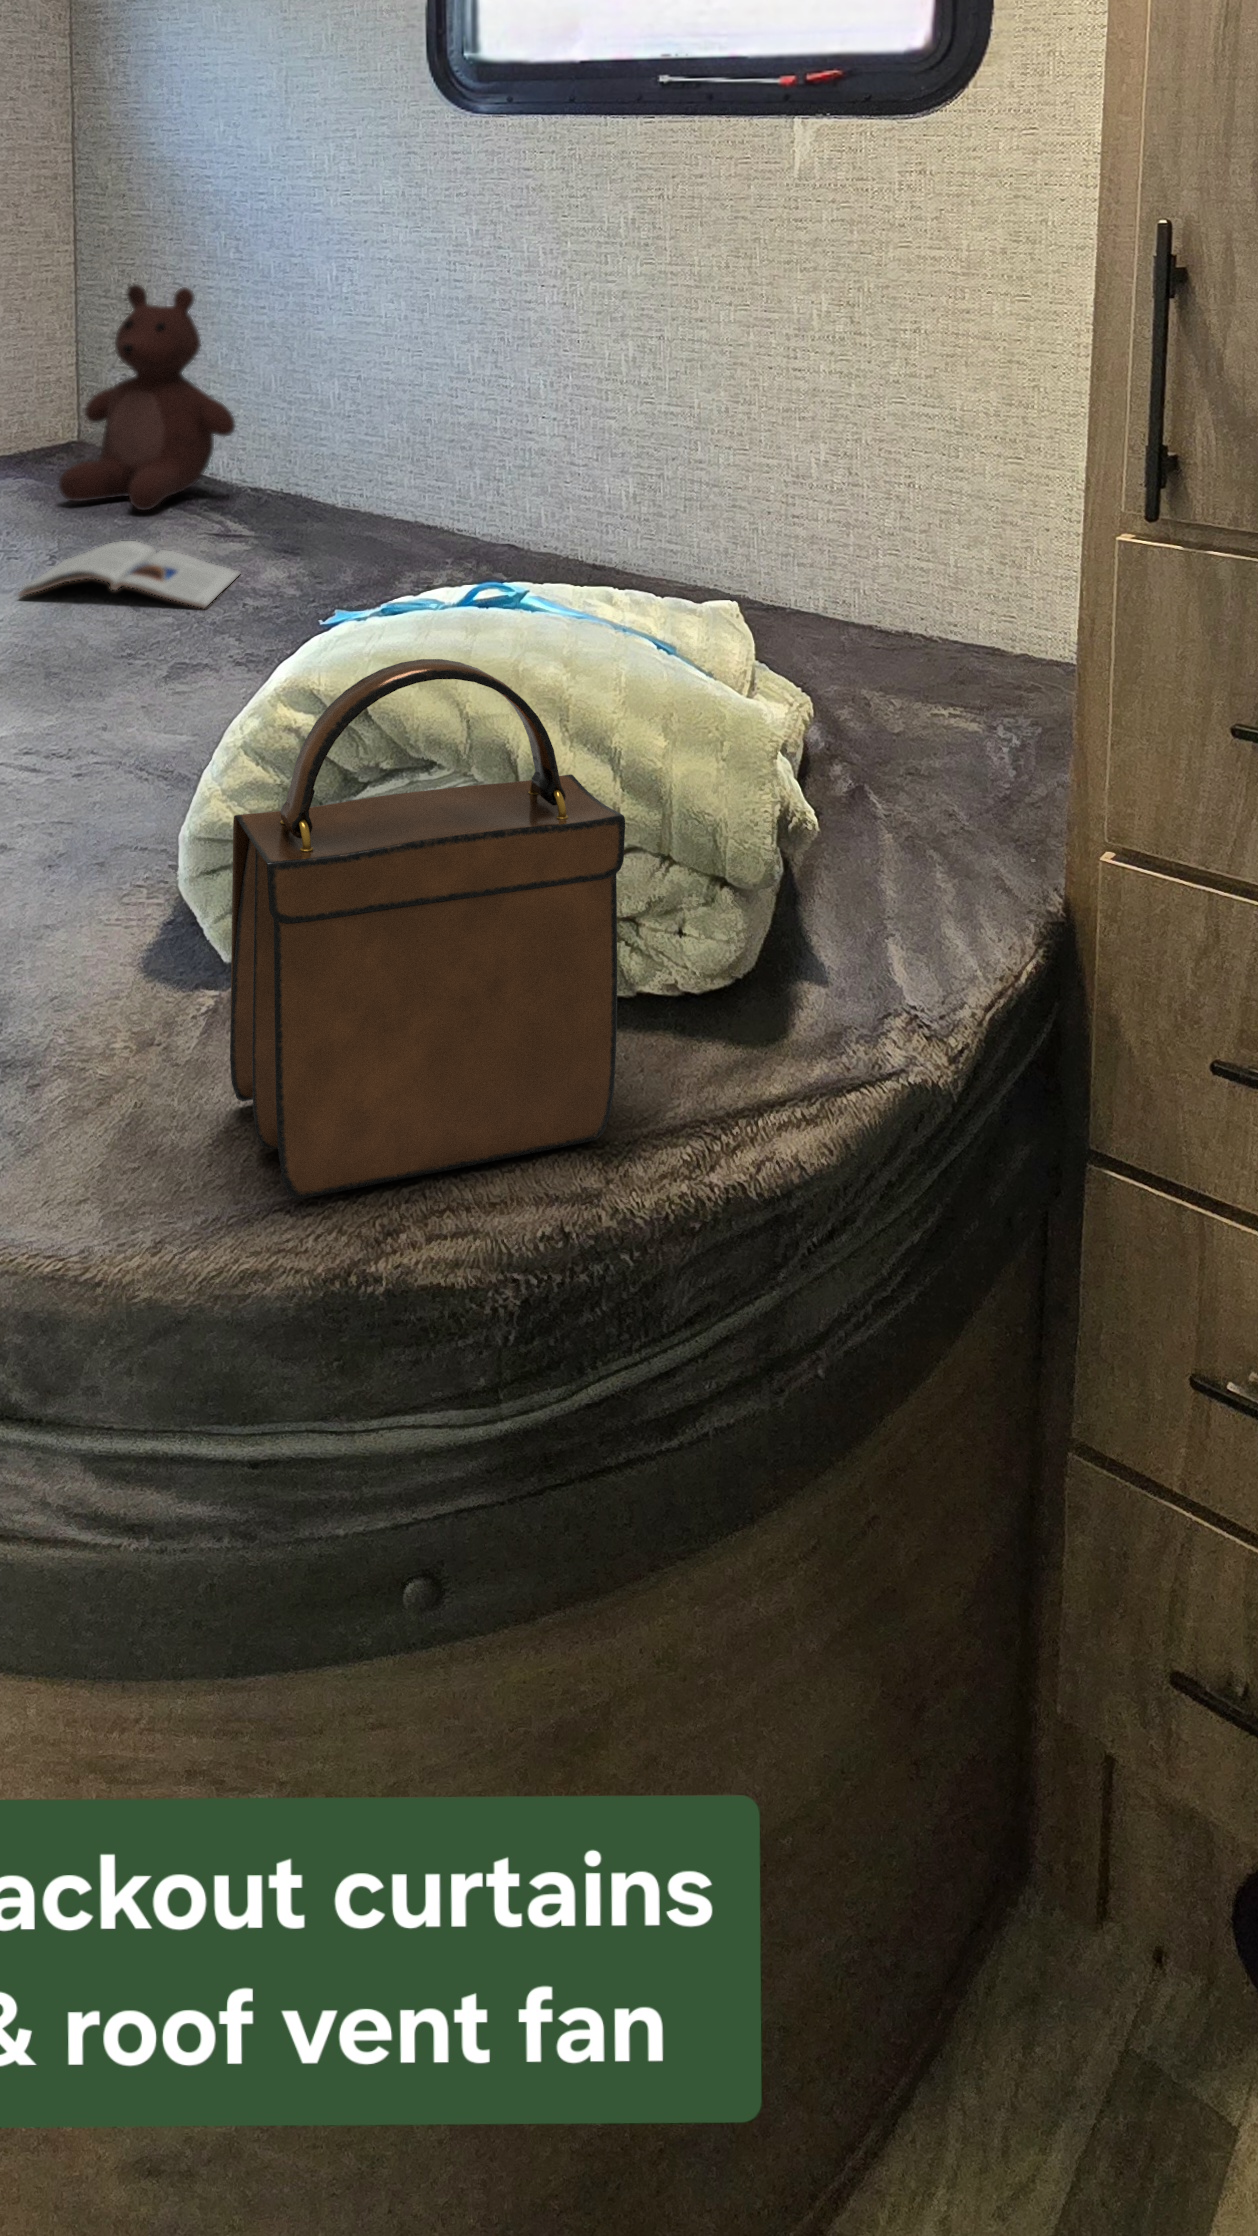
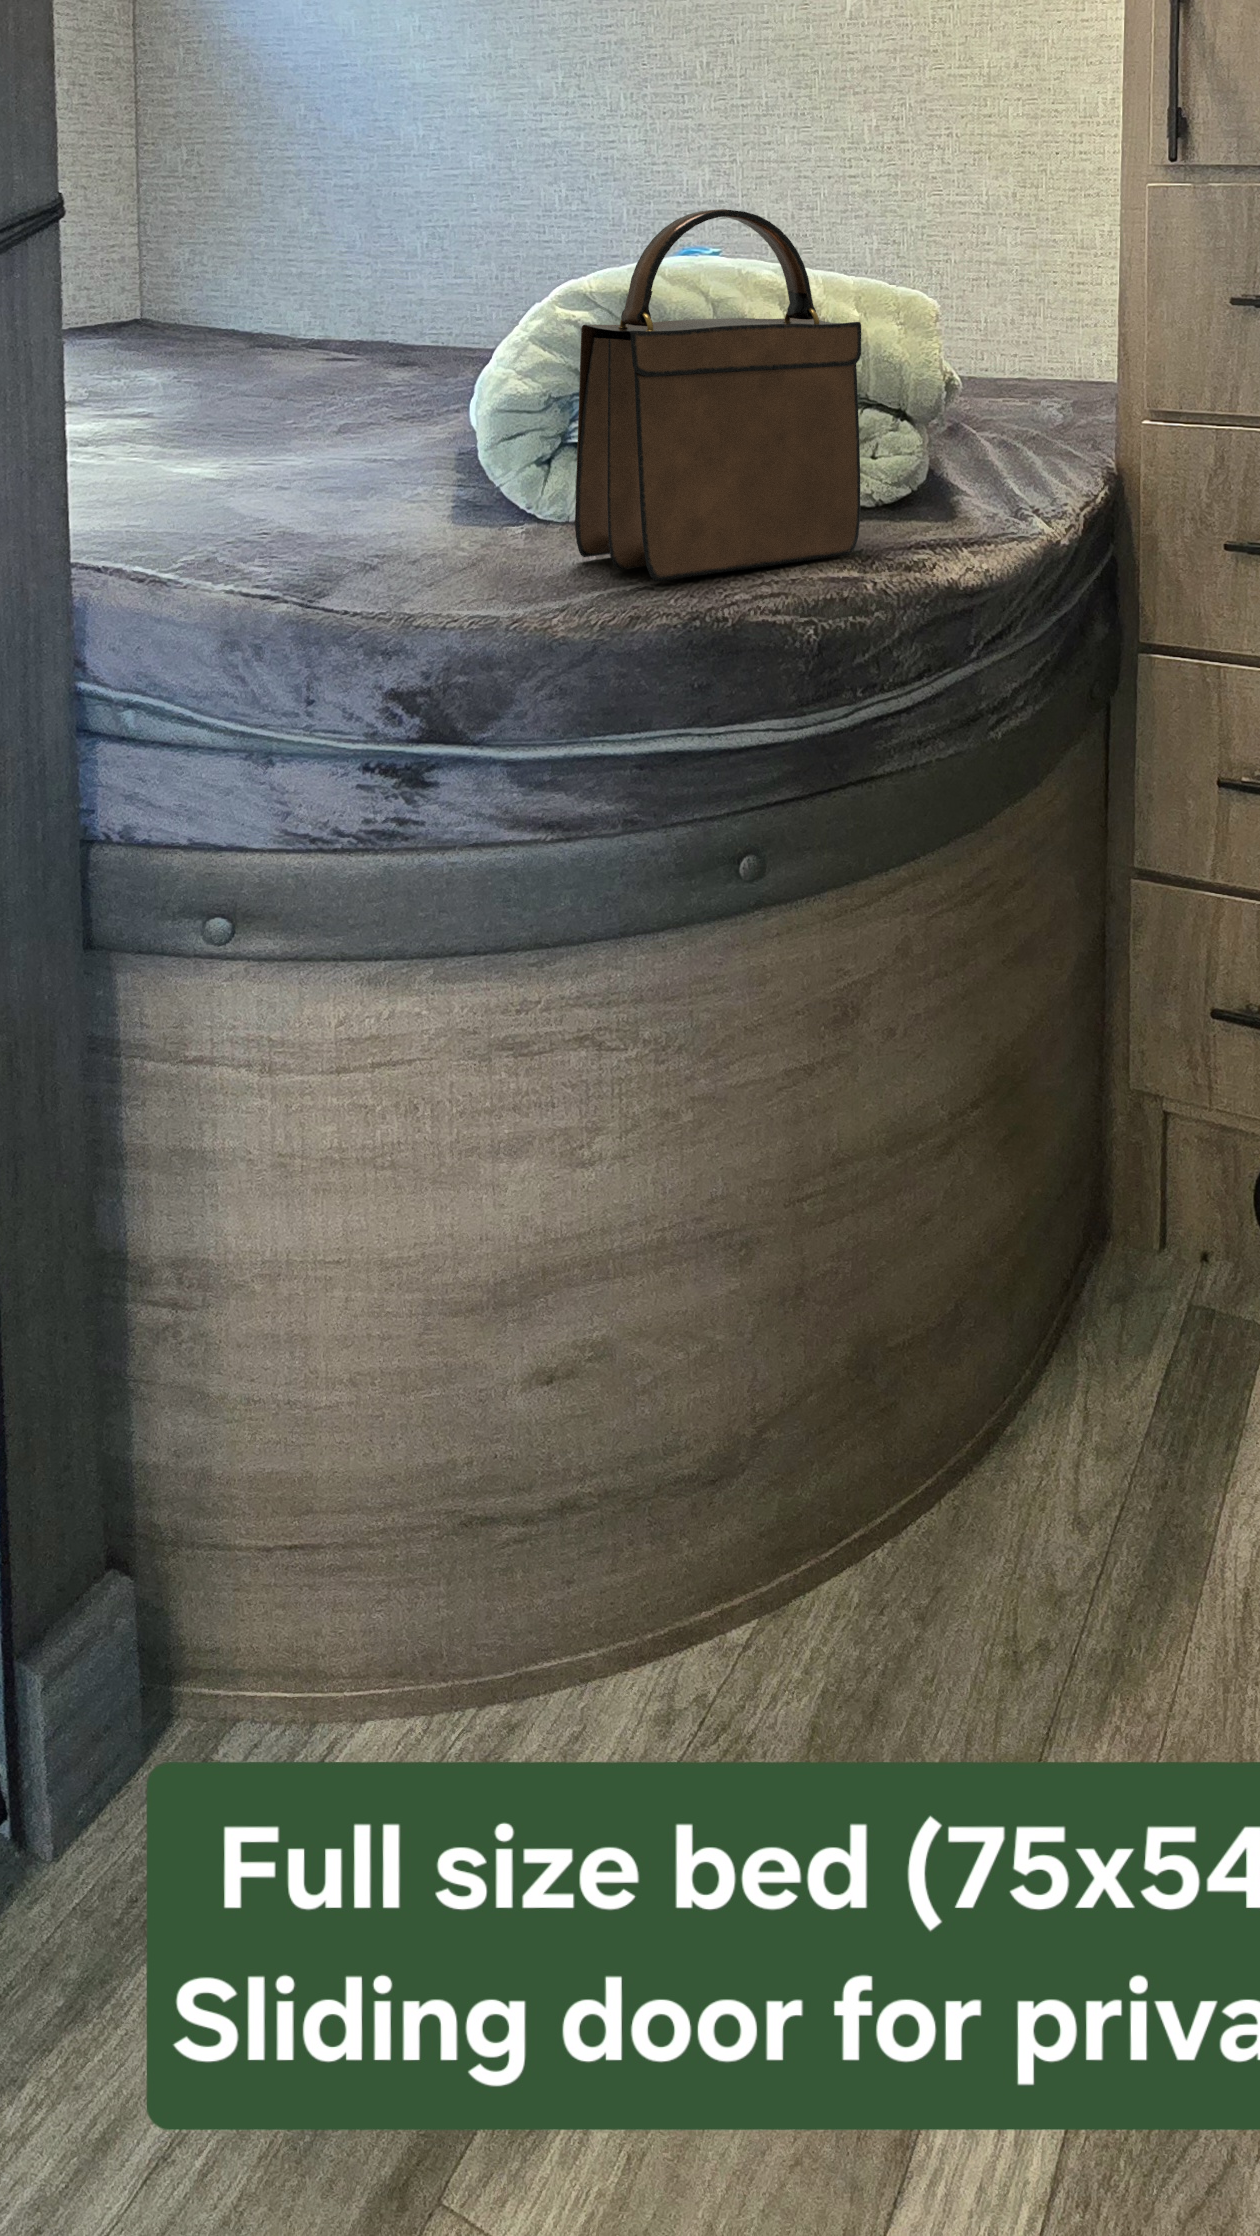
teddy bear: present [59,284,235,510] -> none [167,151,335,352]
magazine: present [18,541,240,608] -> none [178,353,376,392]

